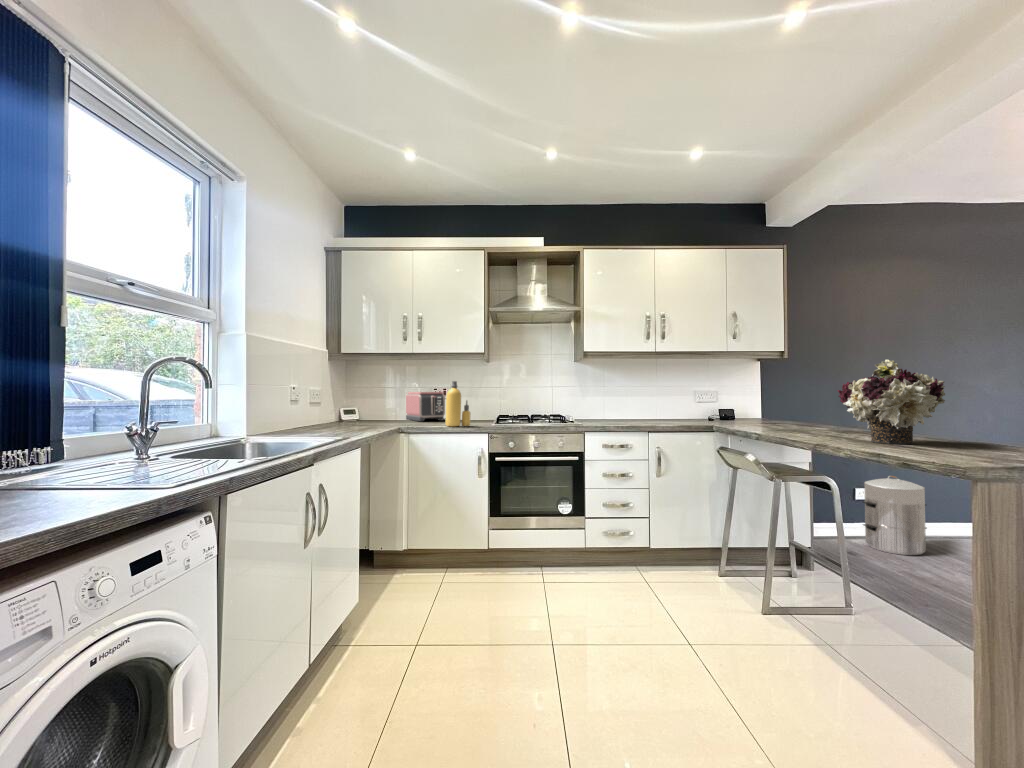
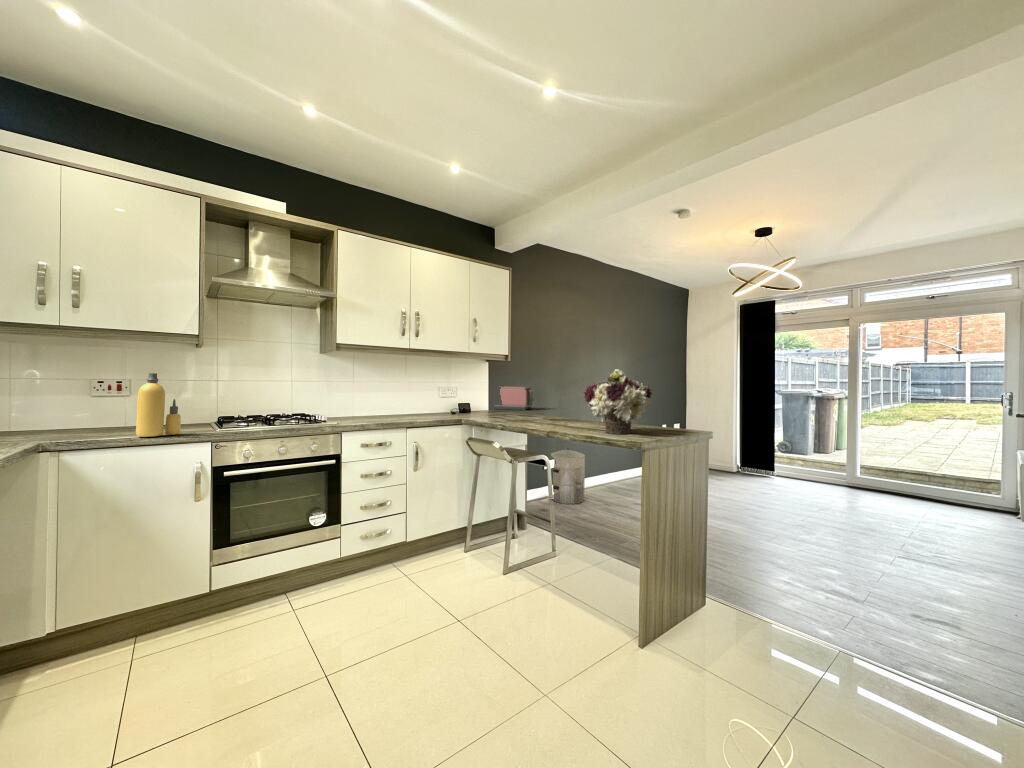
toaster: present [406,392,445,421] -> present [495,386,534,410]

